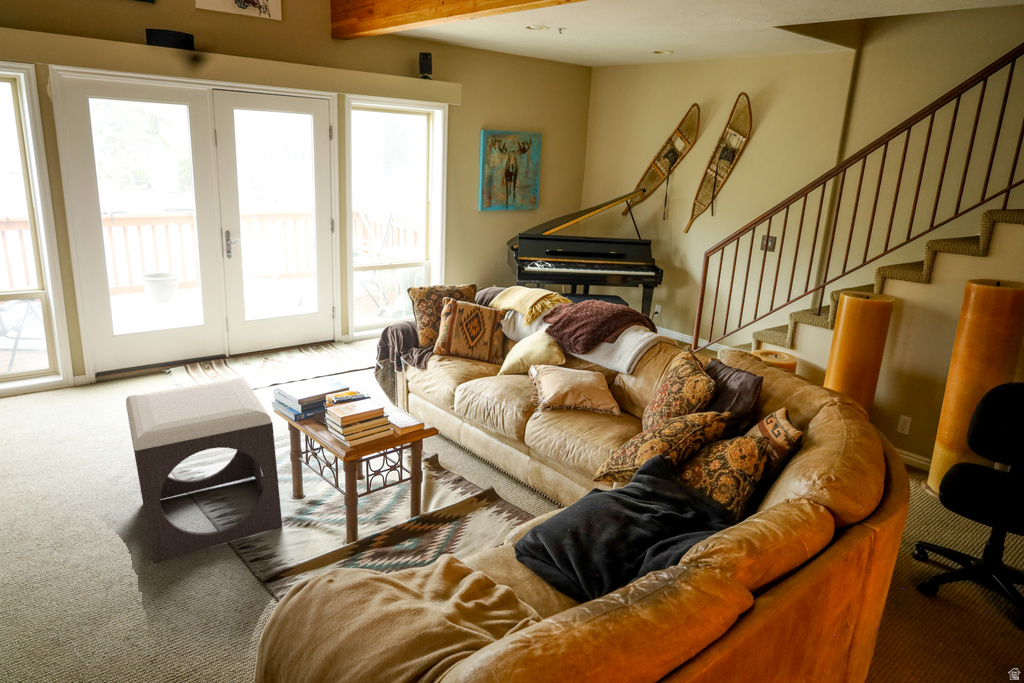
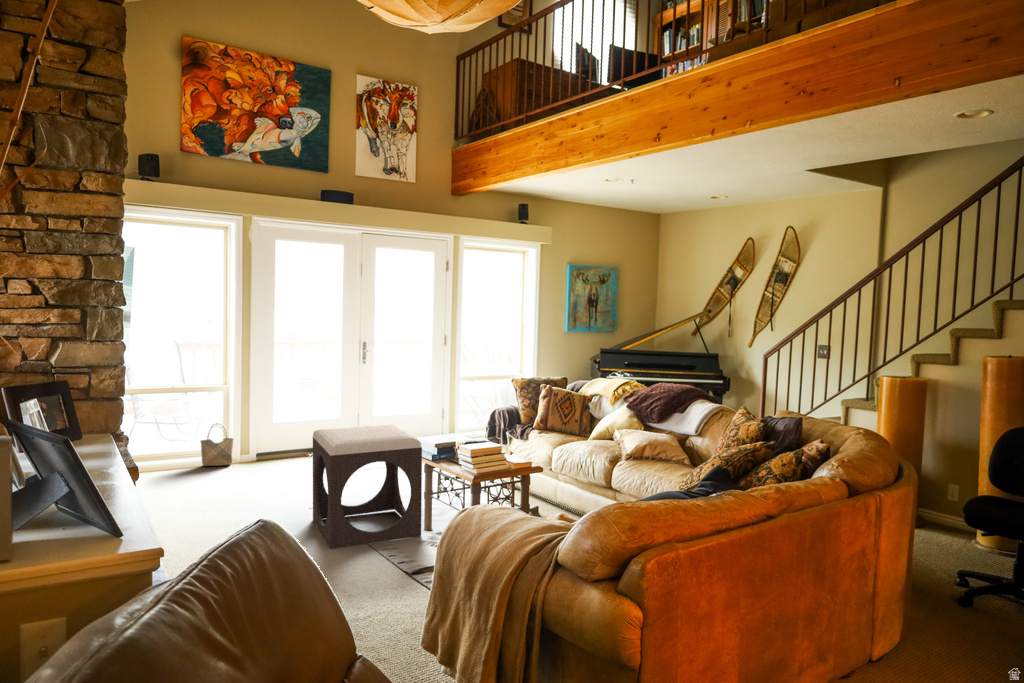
woven basket: none [11,351,61,406] -> present [201,426,233,466]

